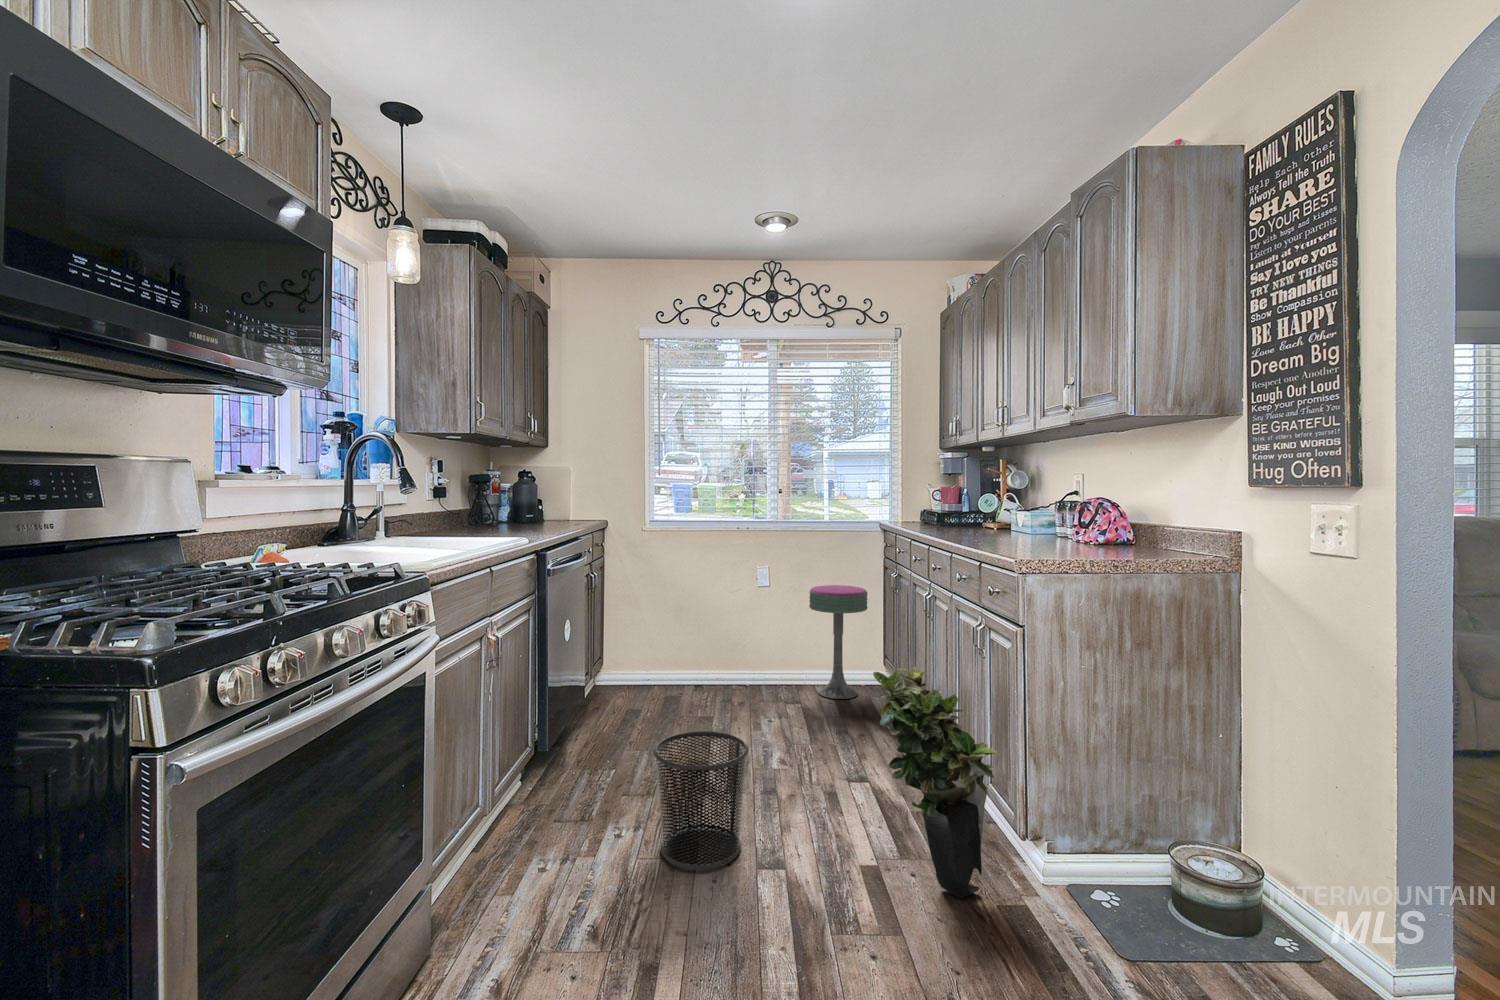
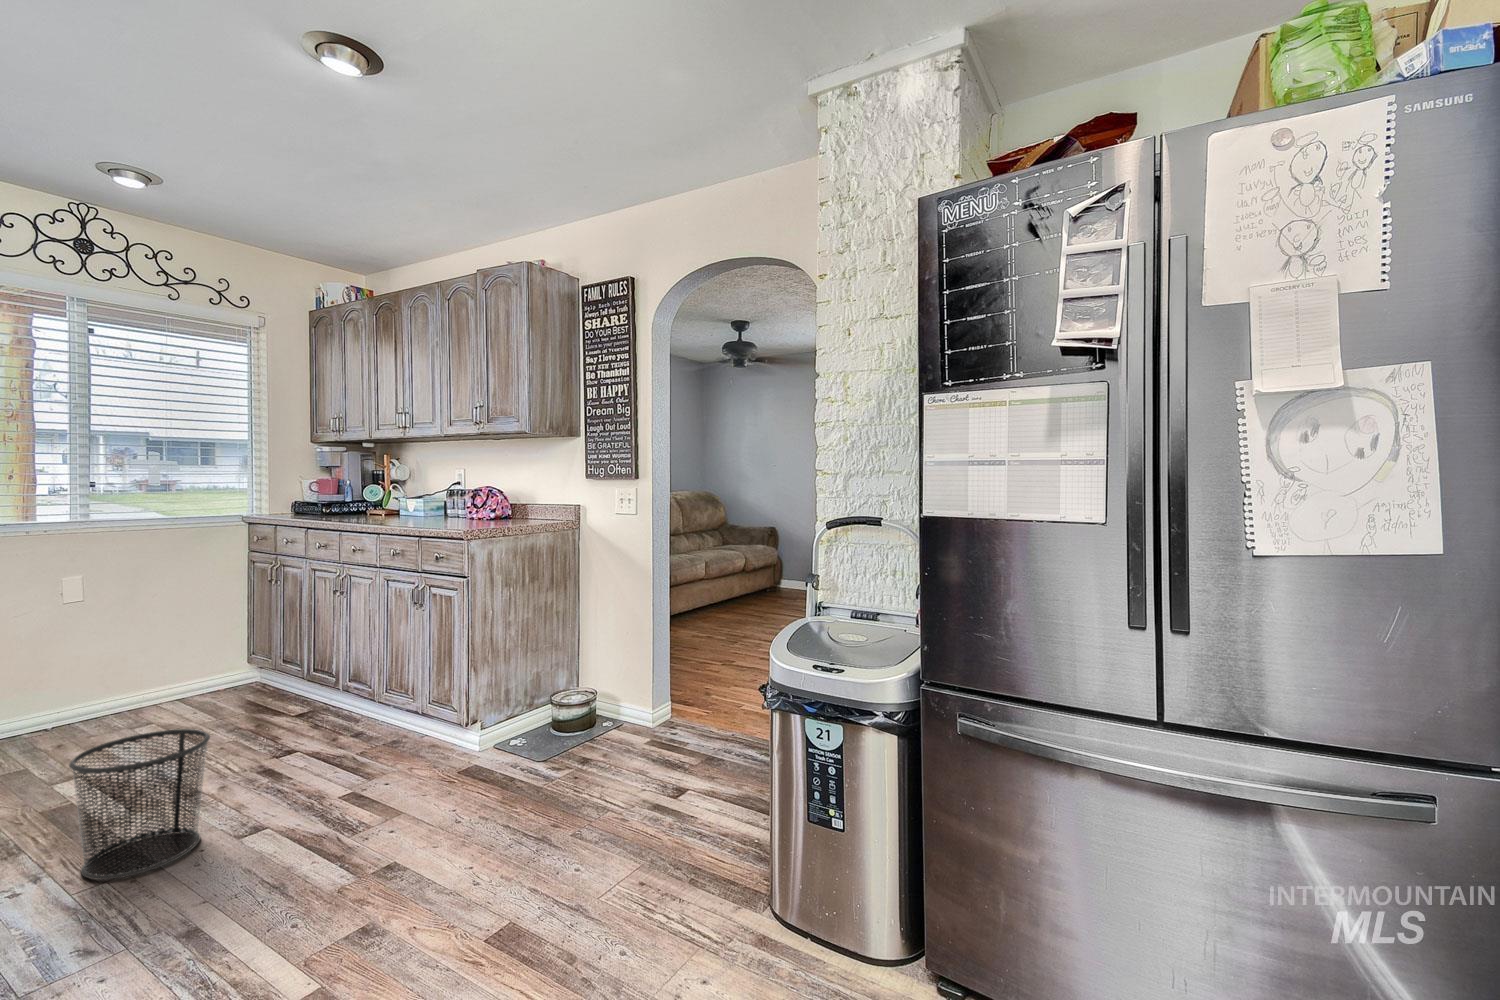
bar stool: present [809,585,868,699] -> none [157,583,240,706]
potted plant: present [873,667,997,899] -> none [343,618,455,779]

